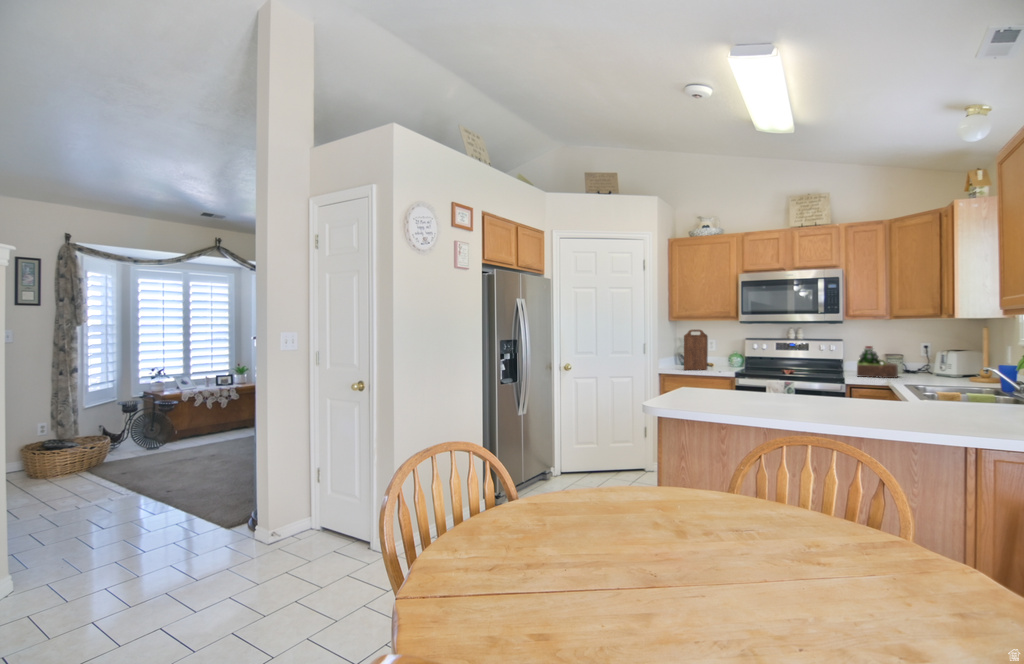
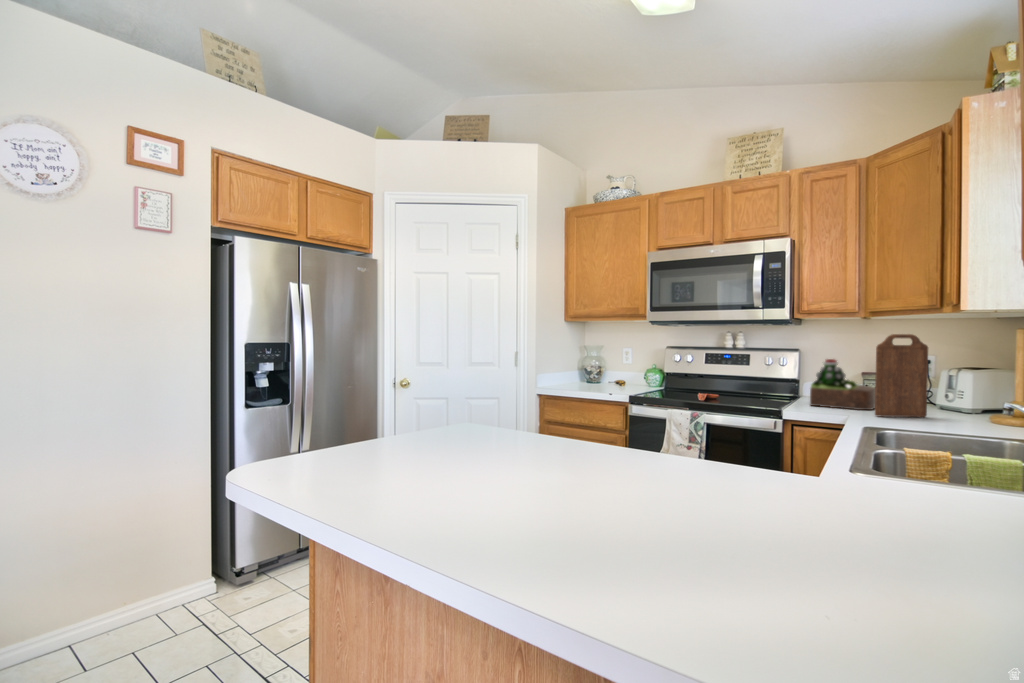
cutting board: present [684,329,708,370] -> present [875,334,928,417]

